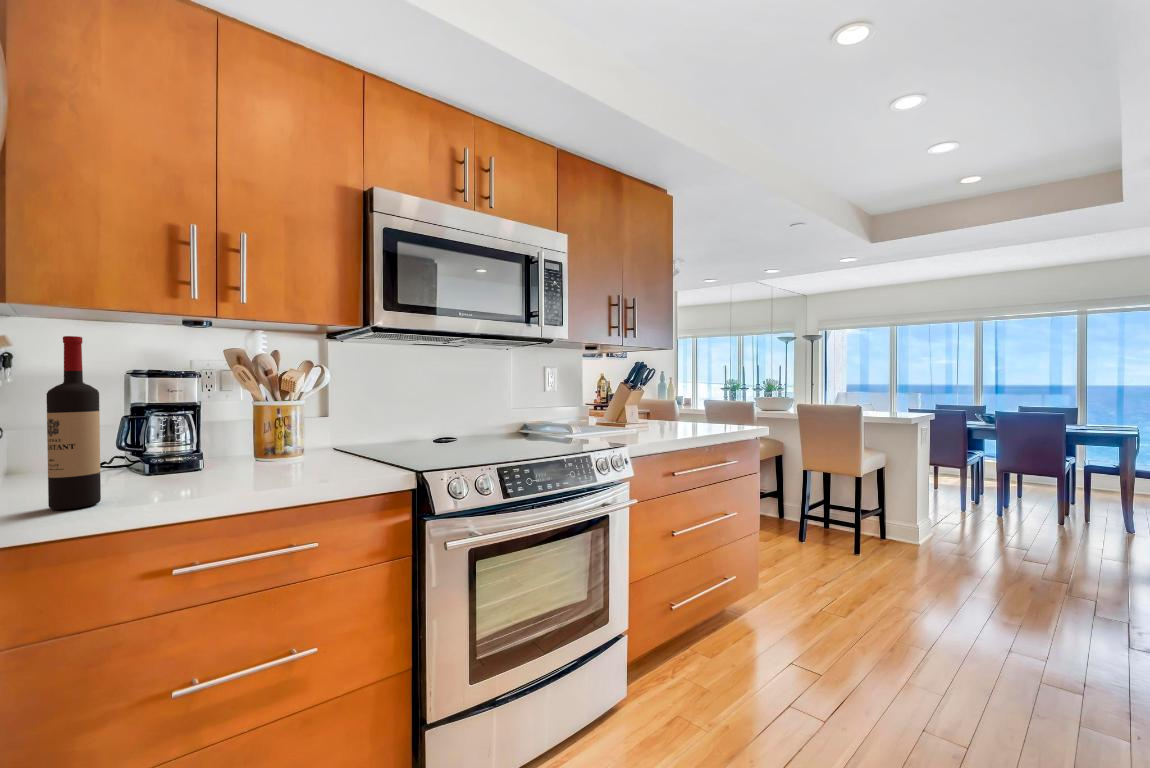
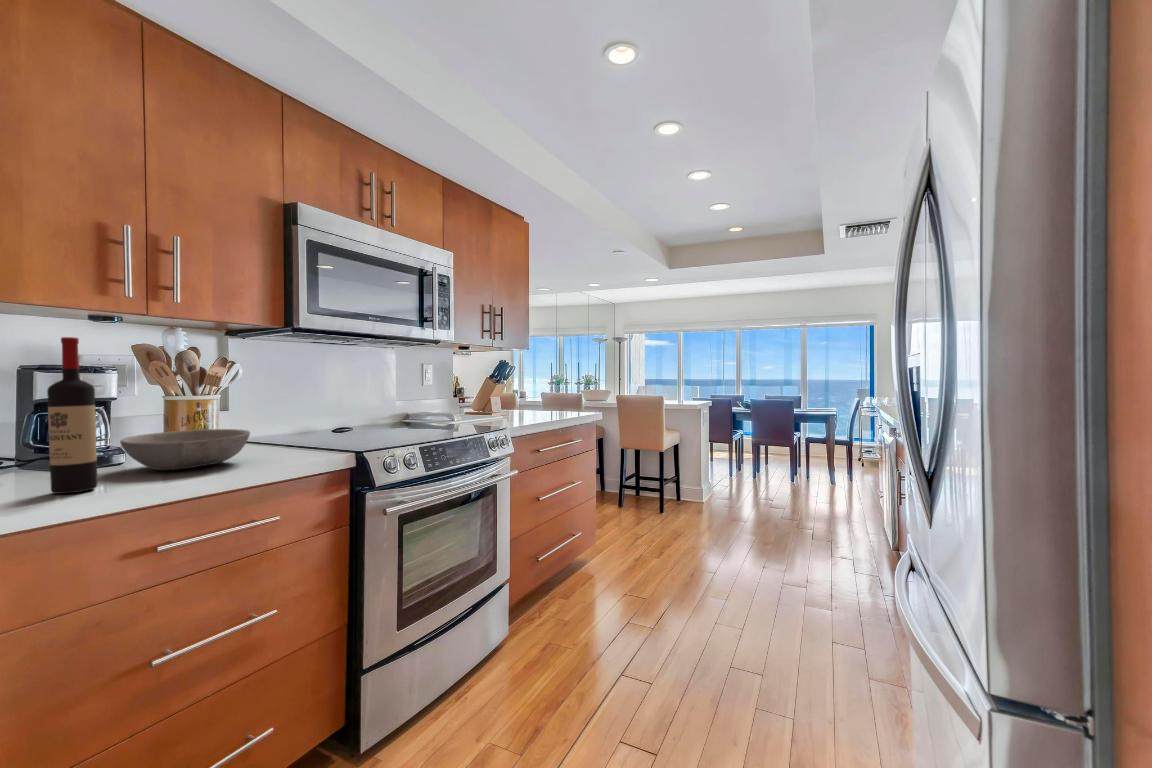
bowl: none [162,438,301,483] -> present [120,429,250,470]

